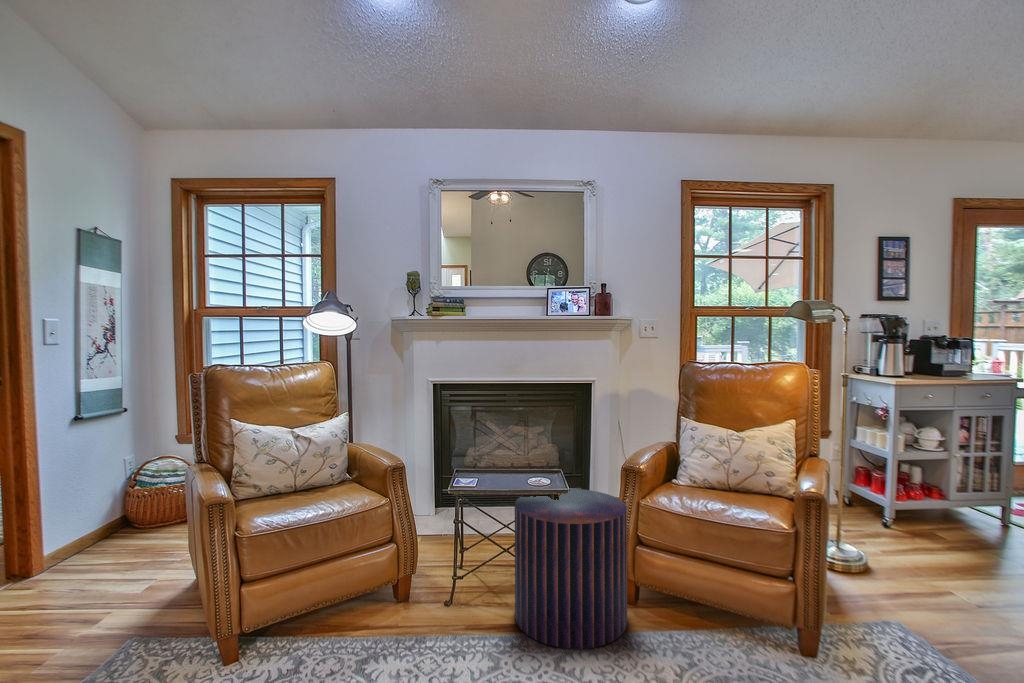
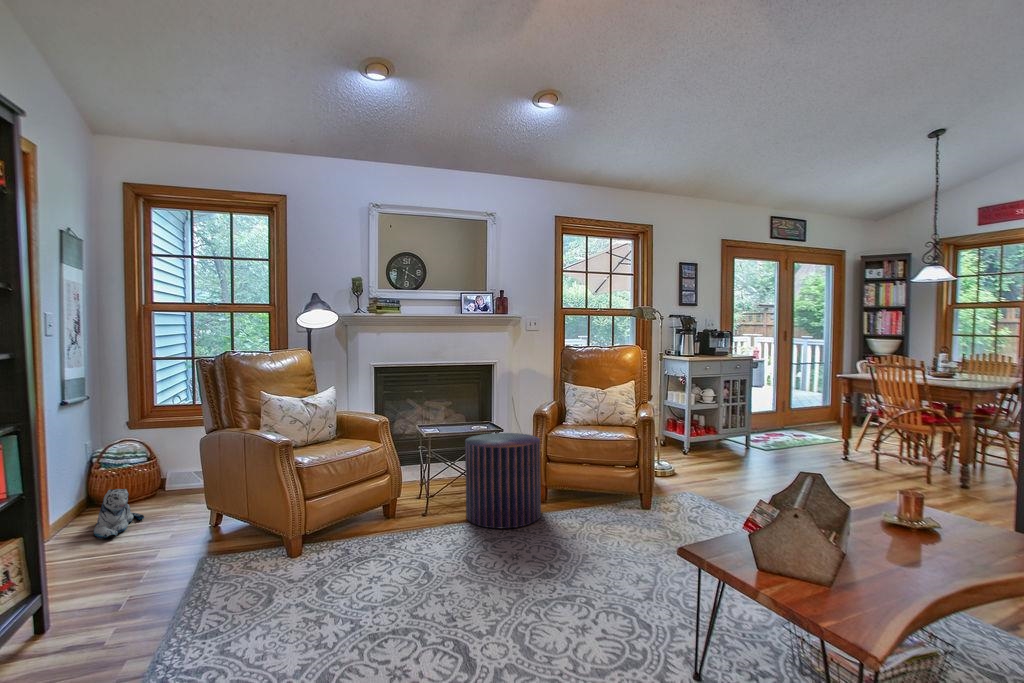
plush toy: none [95,520,160,581] -> present [93,489,144,538]

